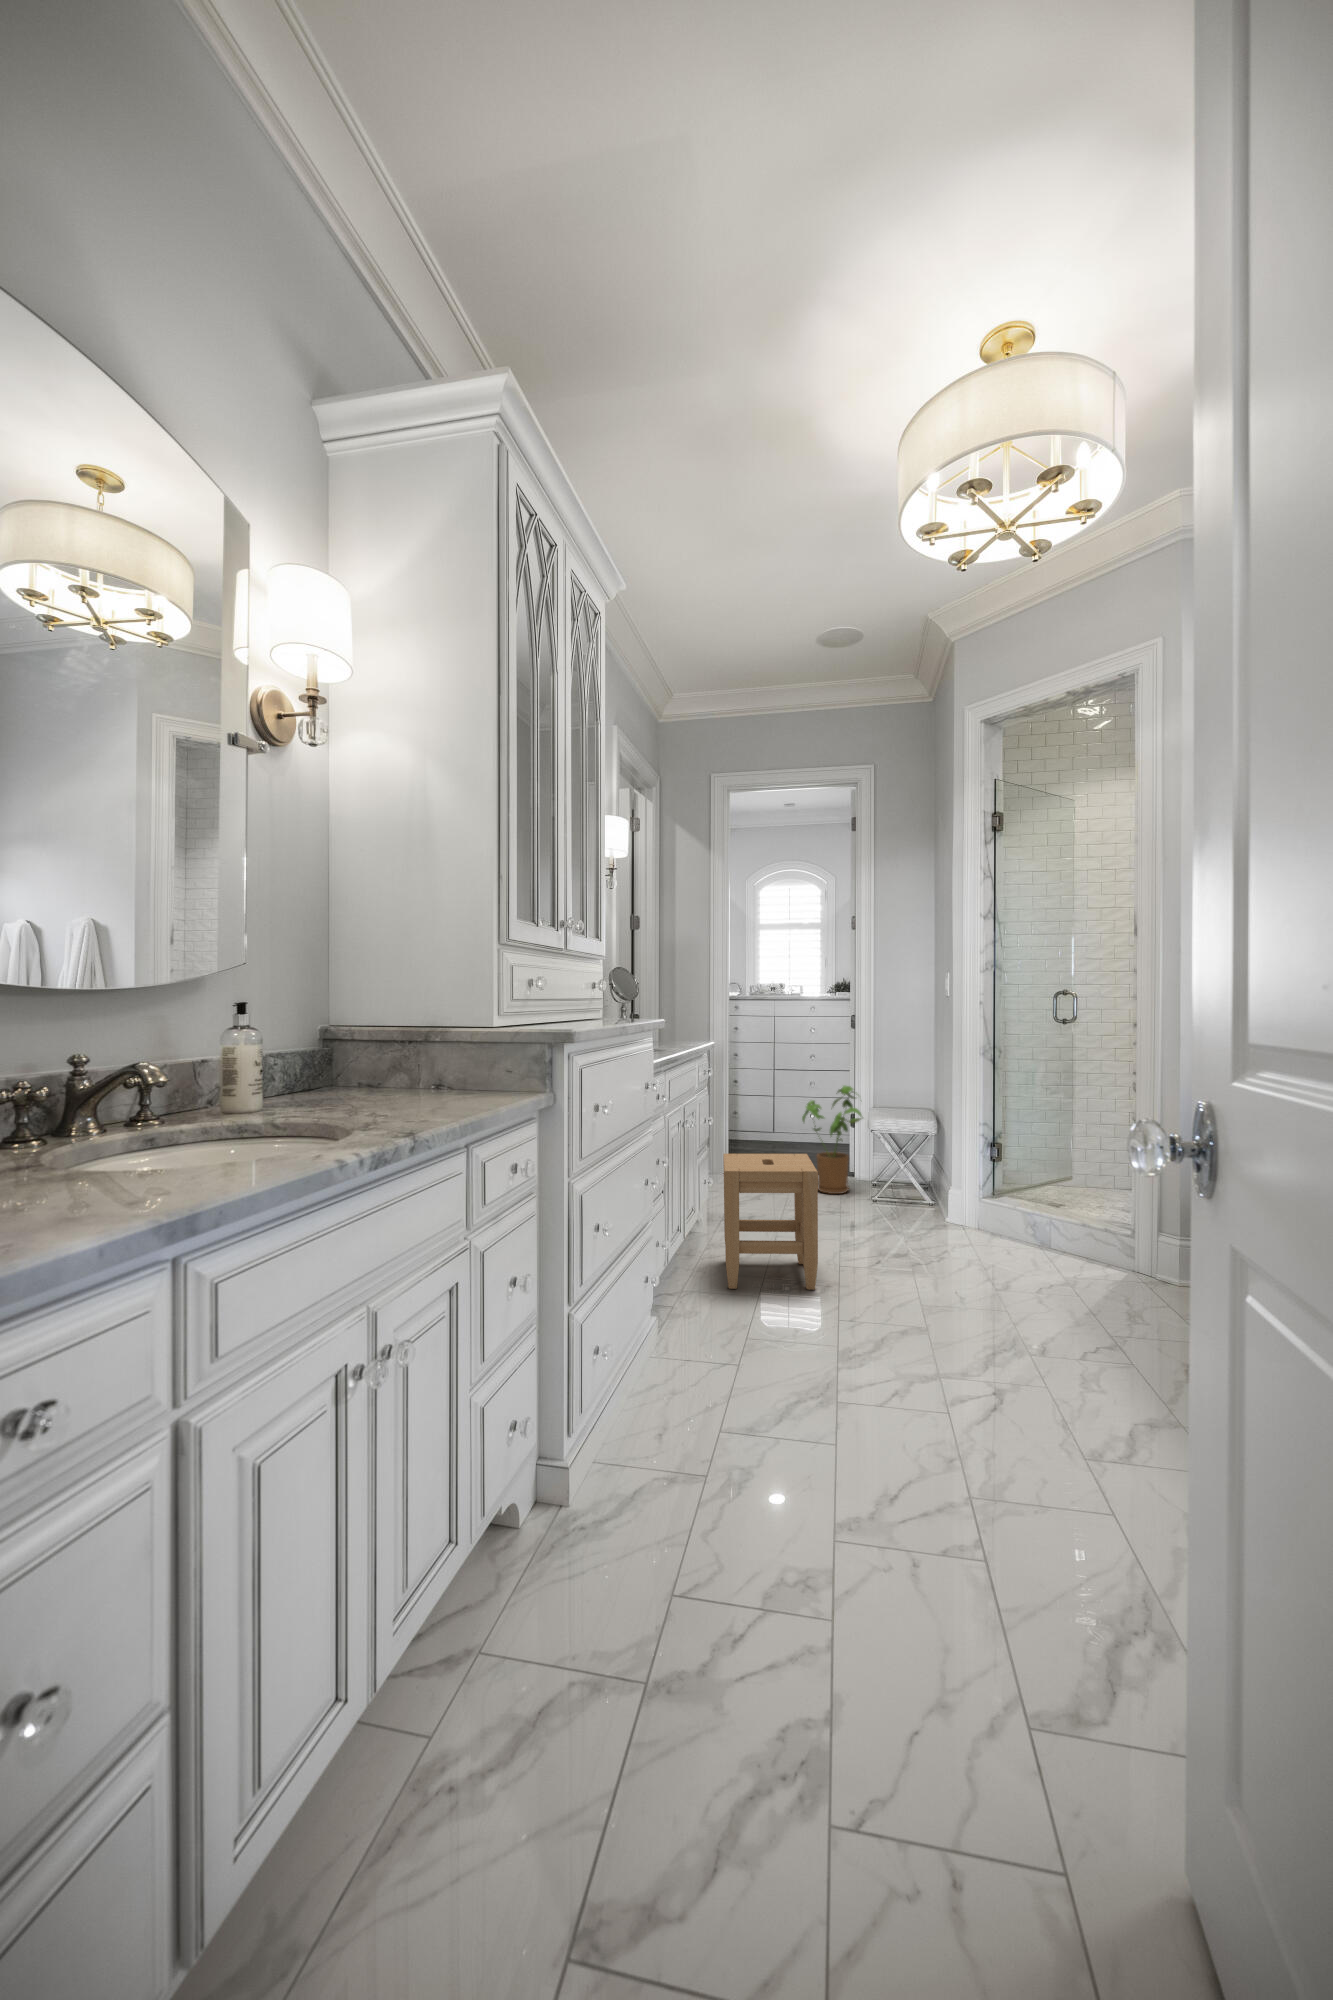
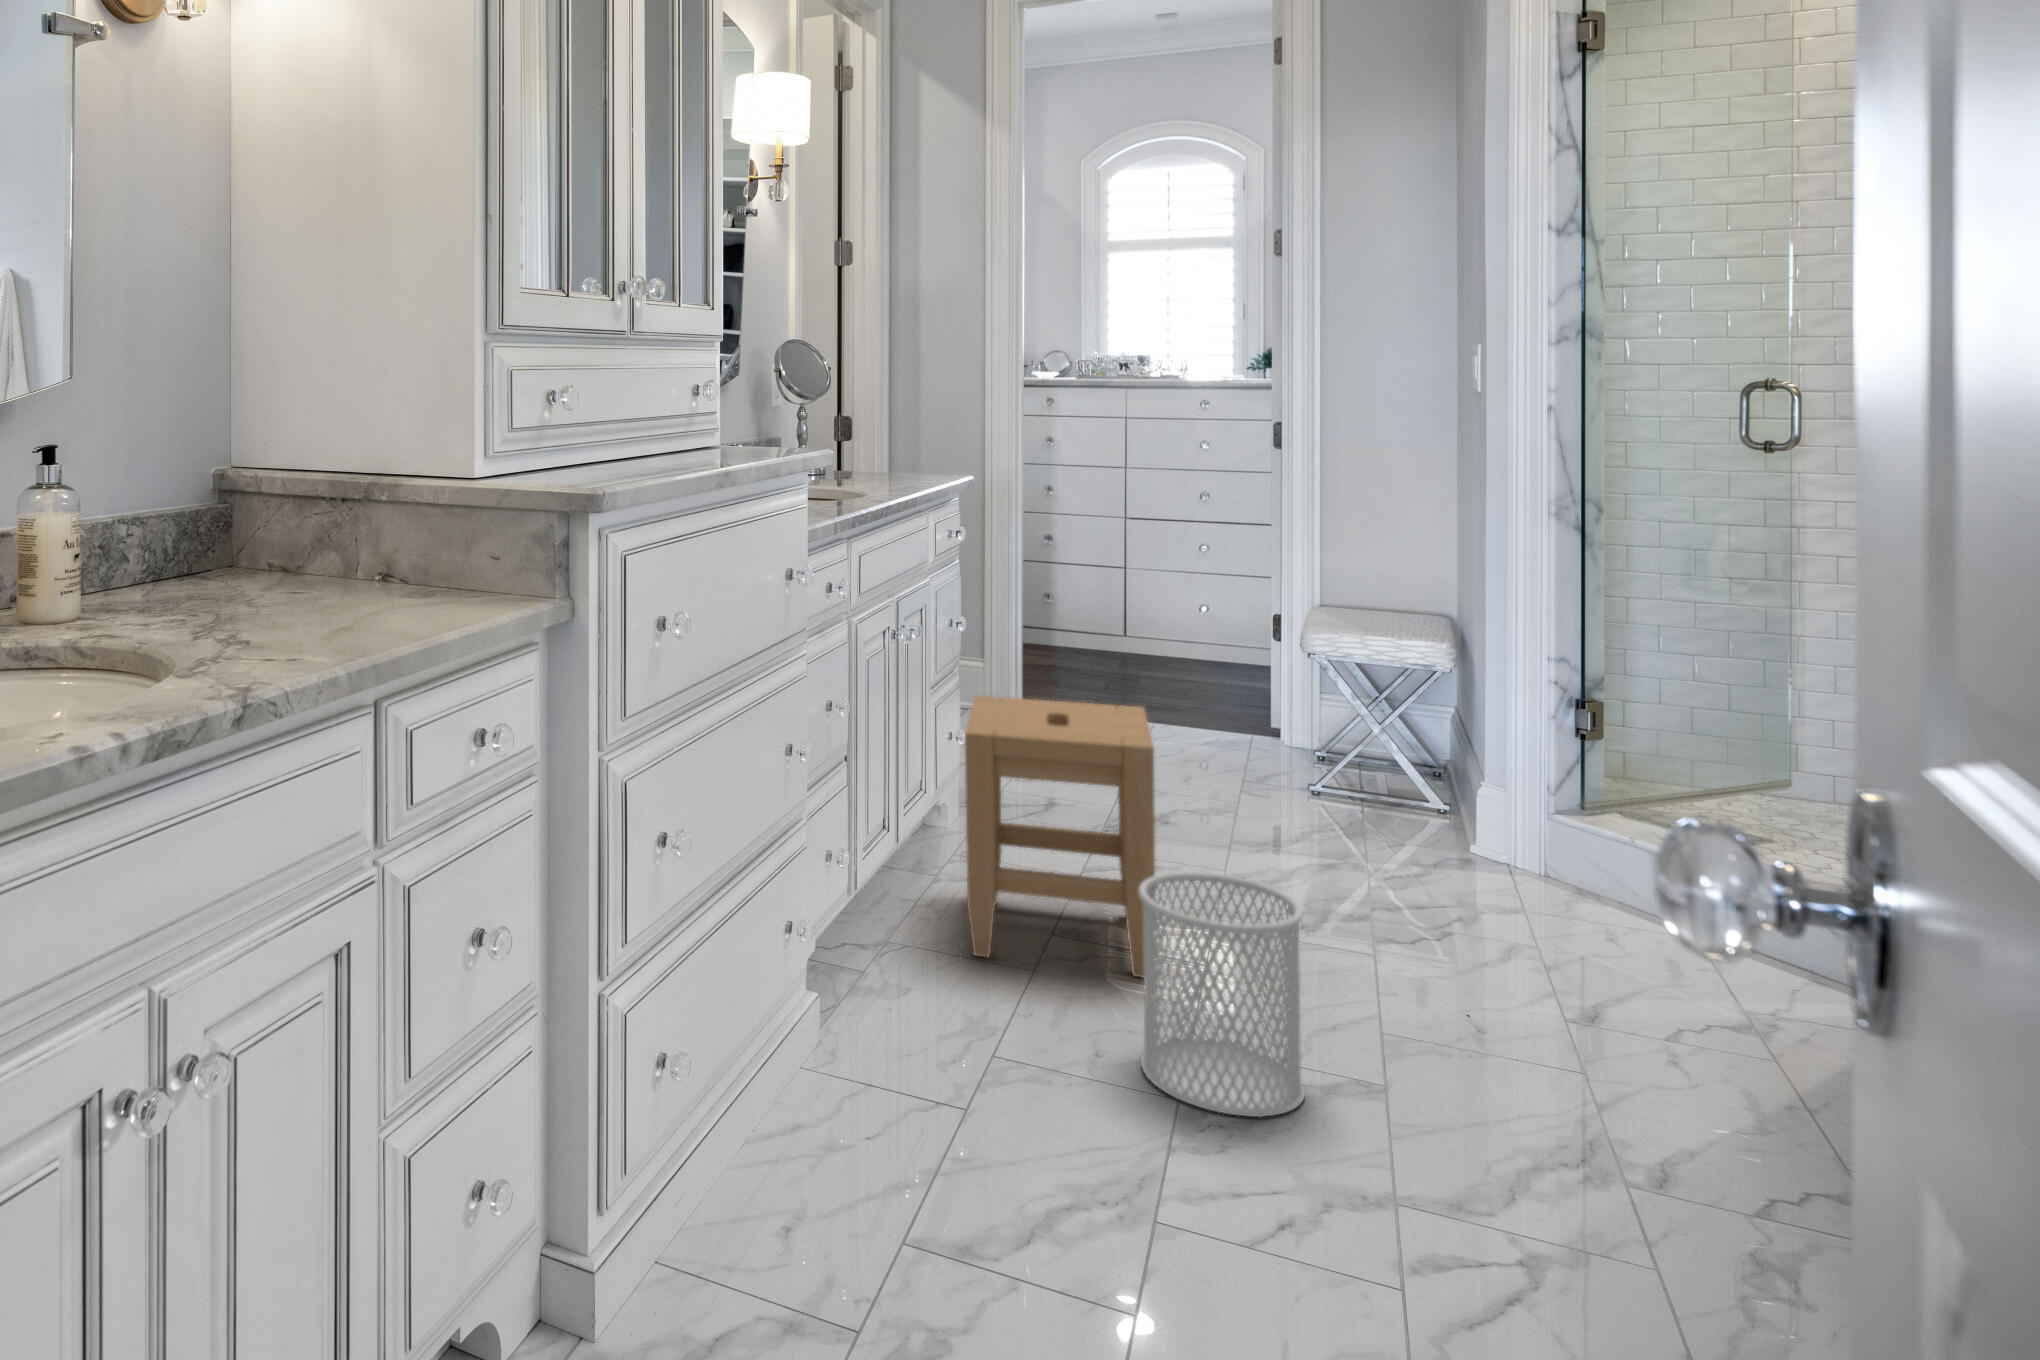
house plant: present [802,1086,862,1194] -> none [1165,565,1296,778]
wastebasket: none [818,1230,895,1346] -> present [1139,872,1305,1117]

